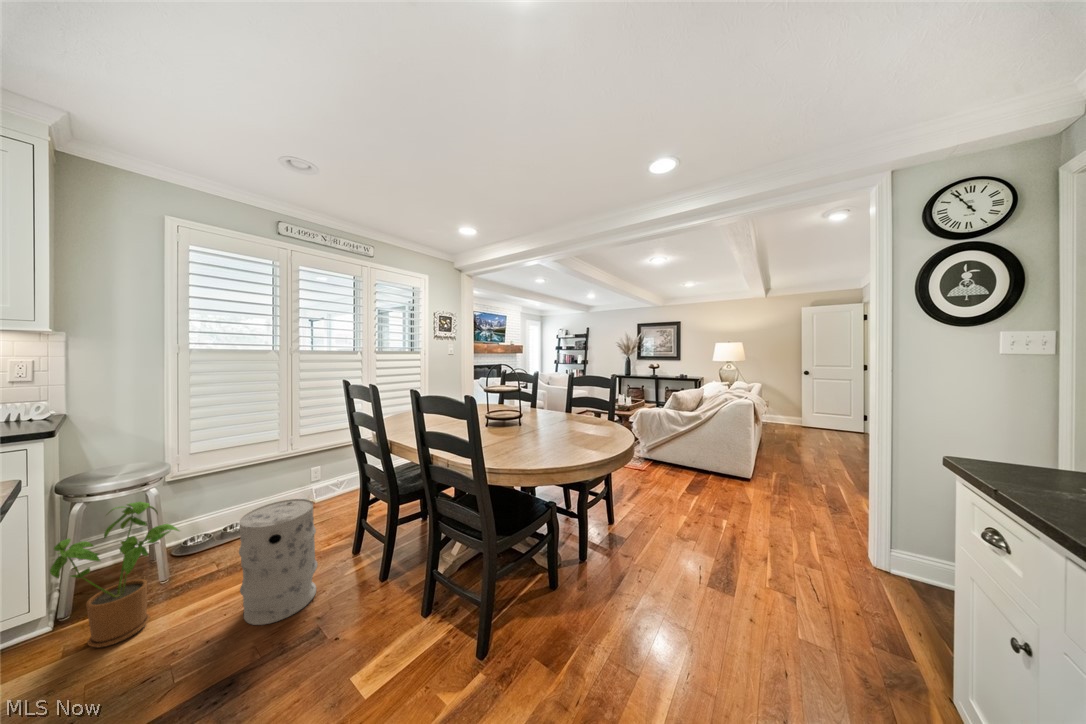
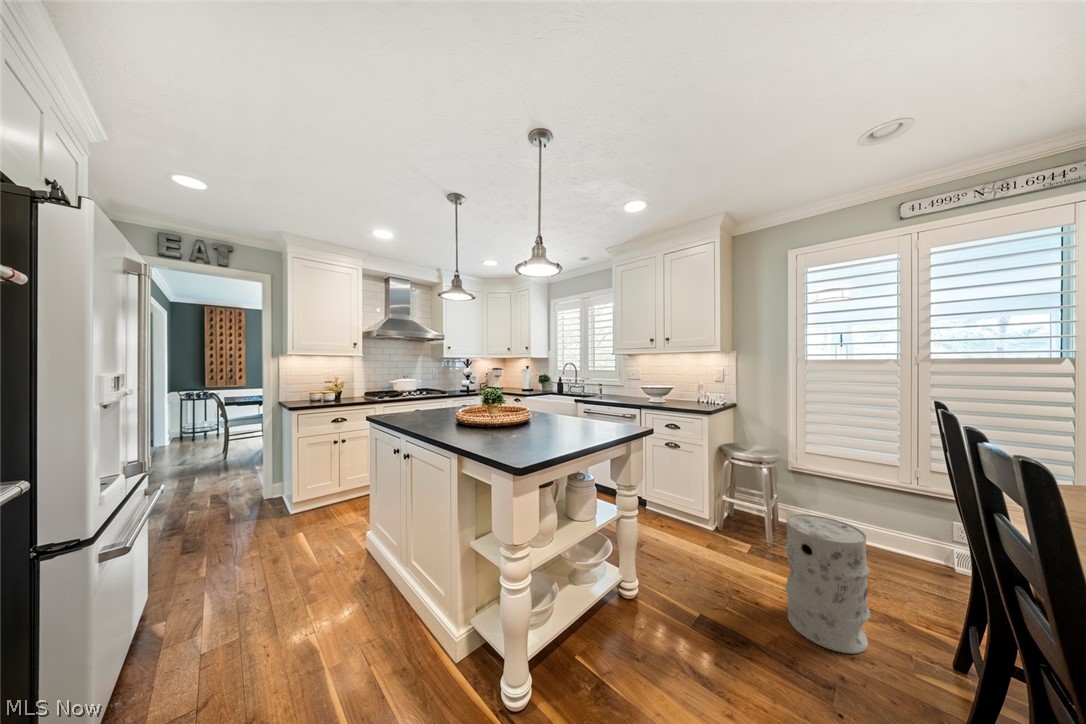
house plant: present [50,502,179,647] -> none [701,468,761,564]

